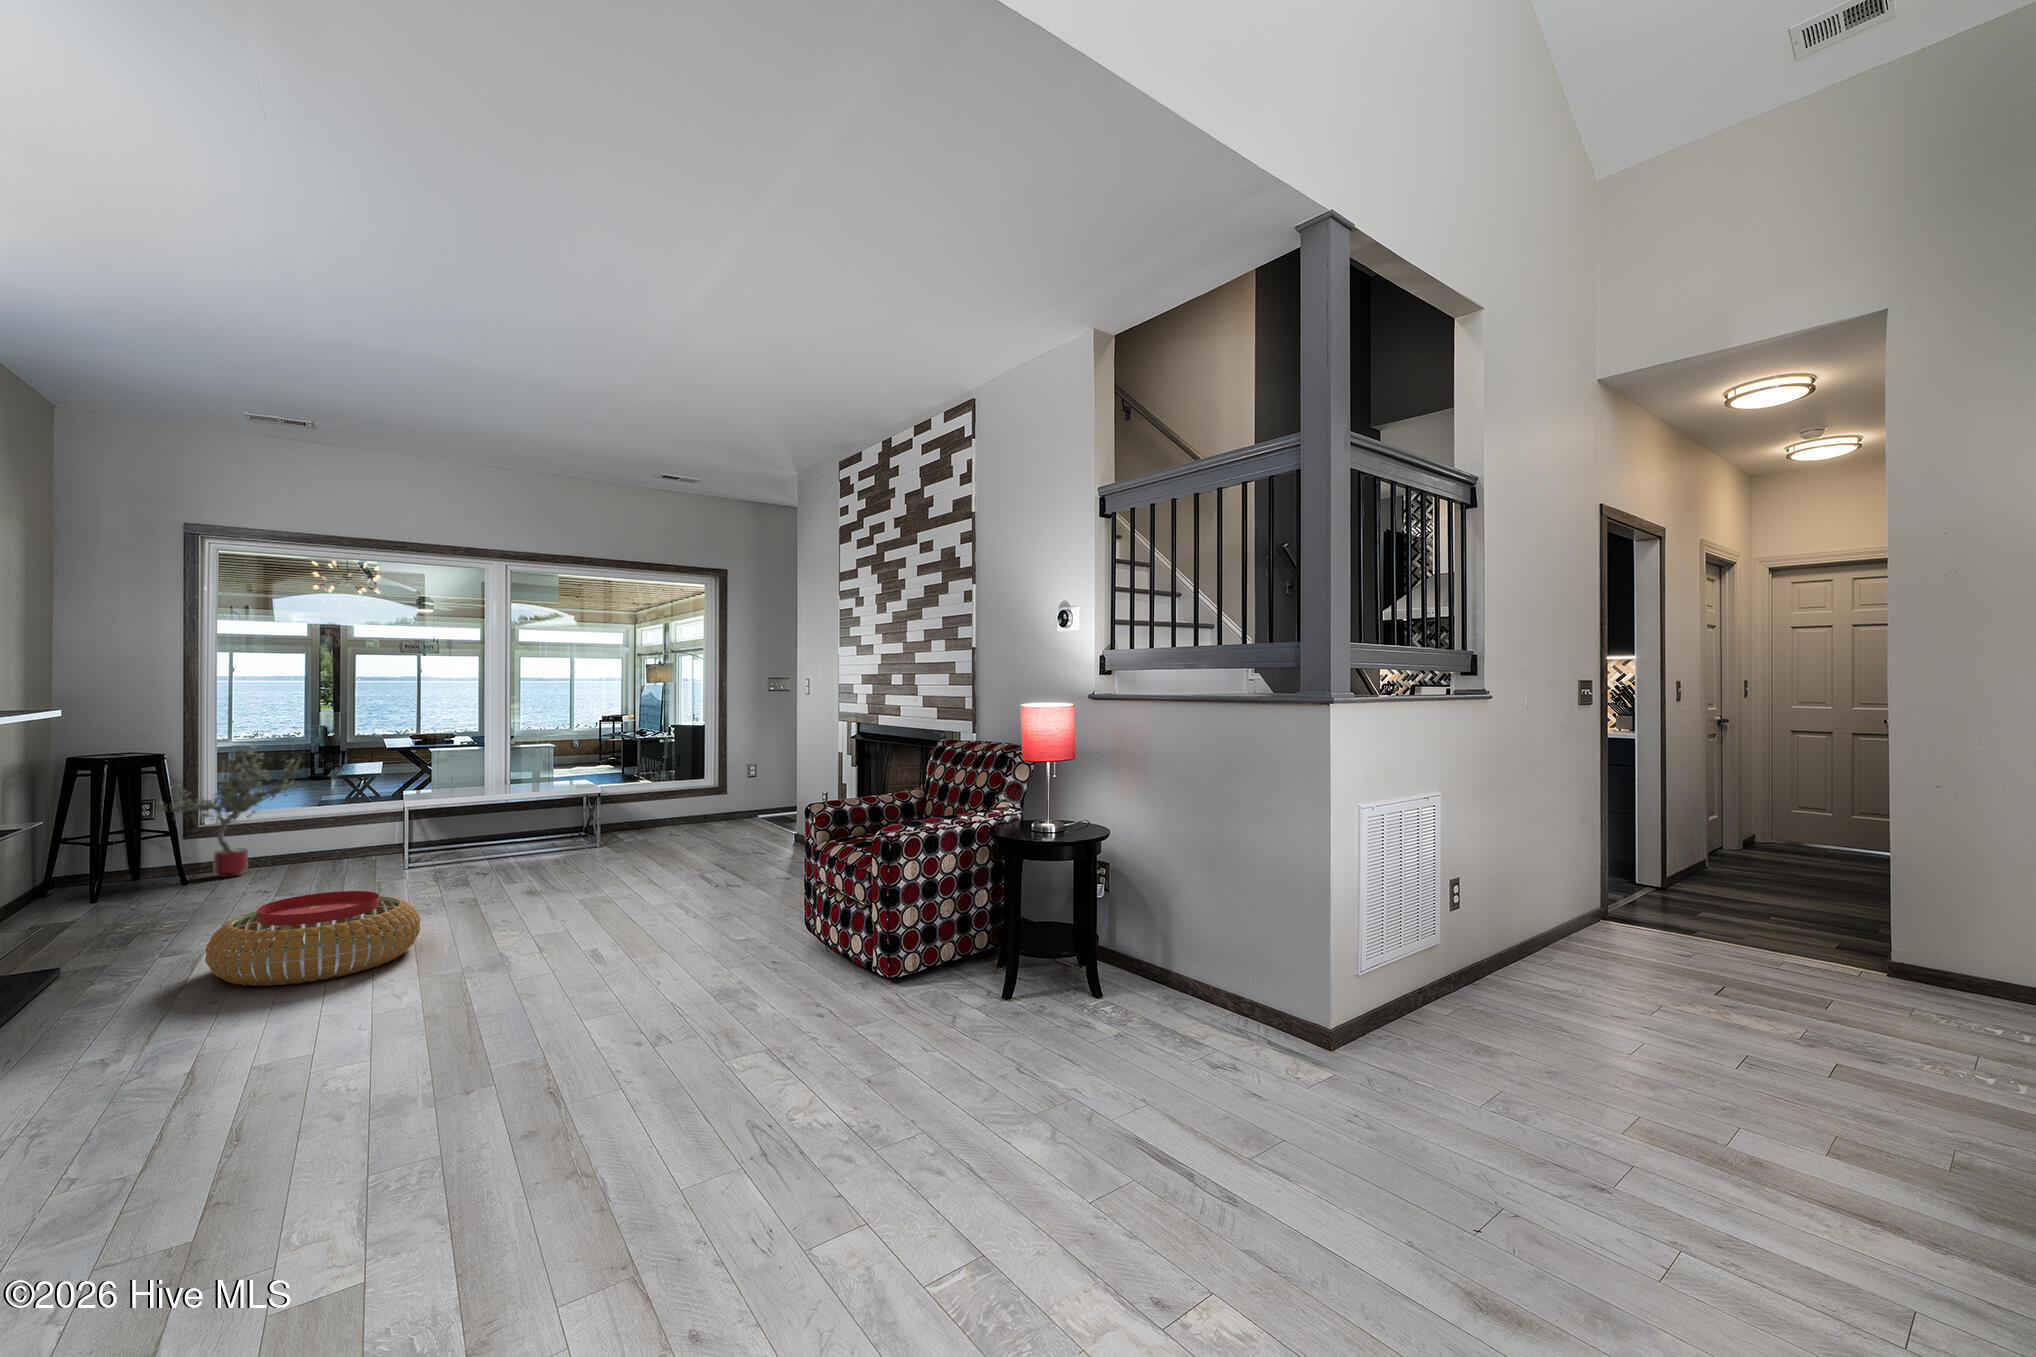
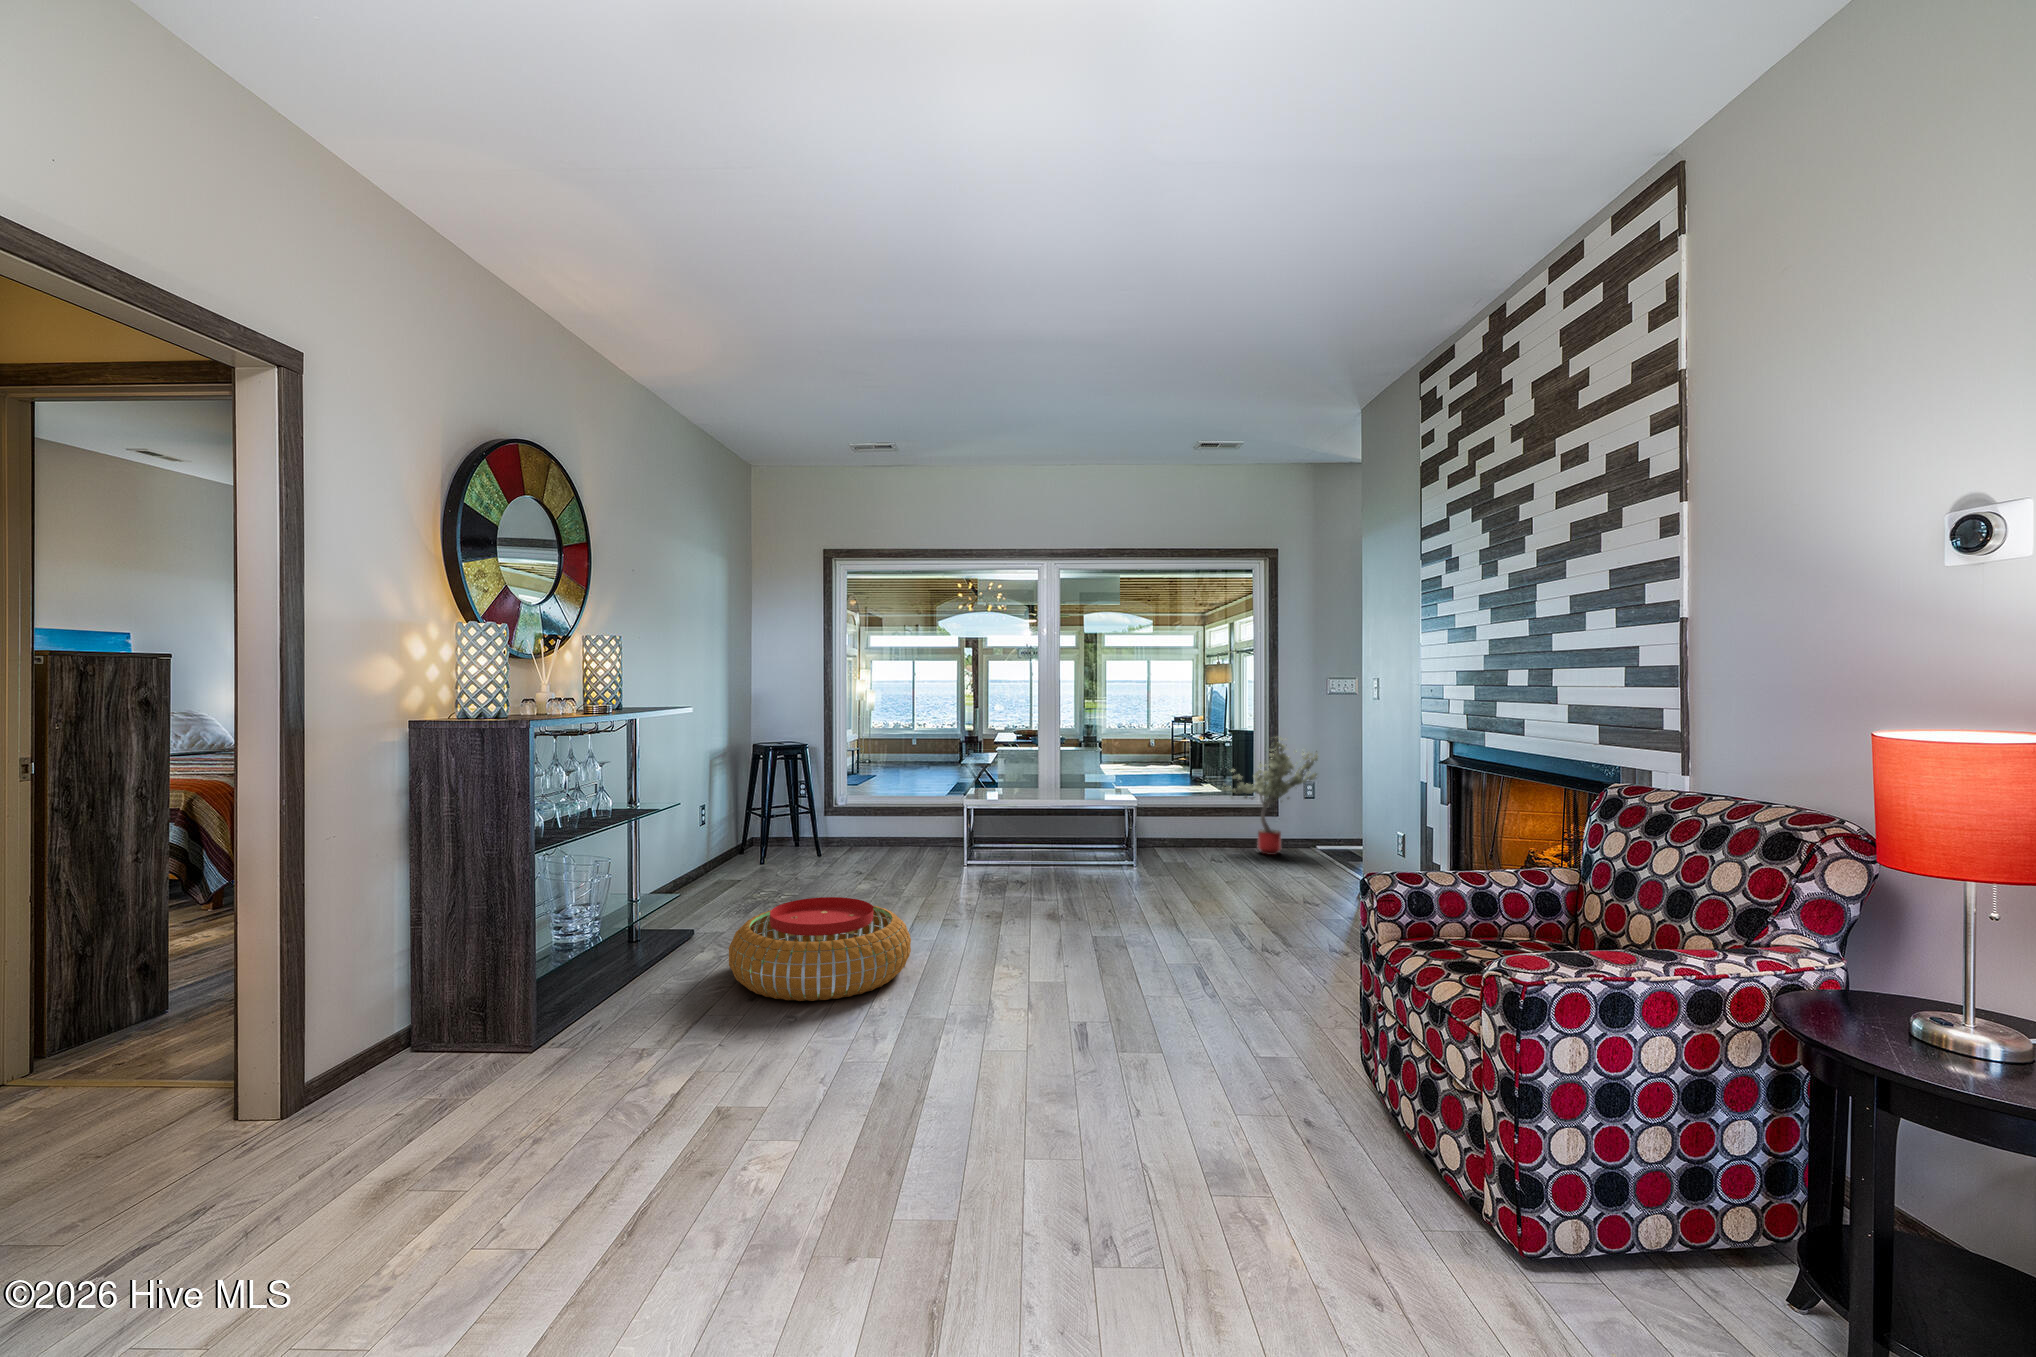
potted tree: present [158,744,301,877] -> present [1223,737,1318,855]

